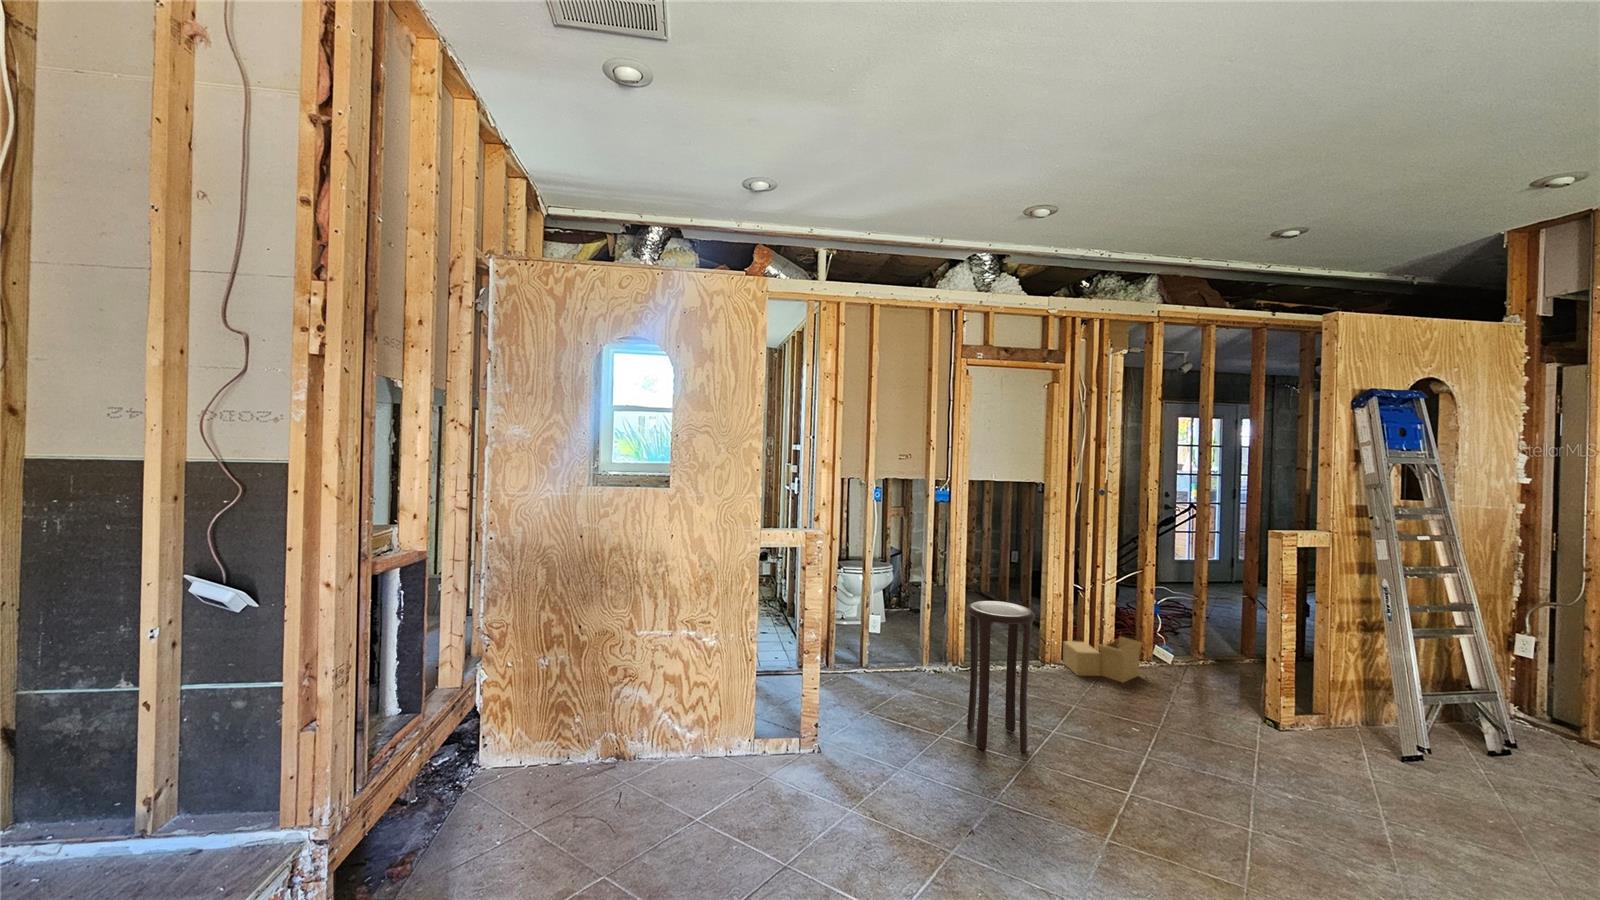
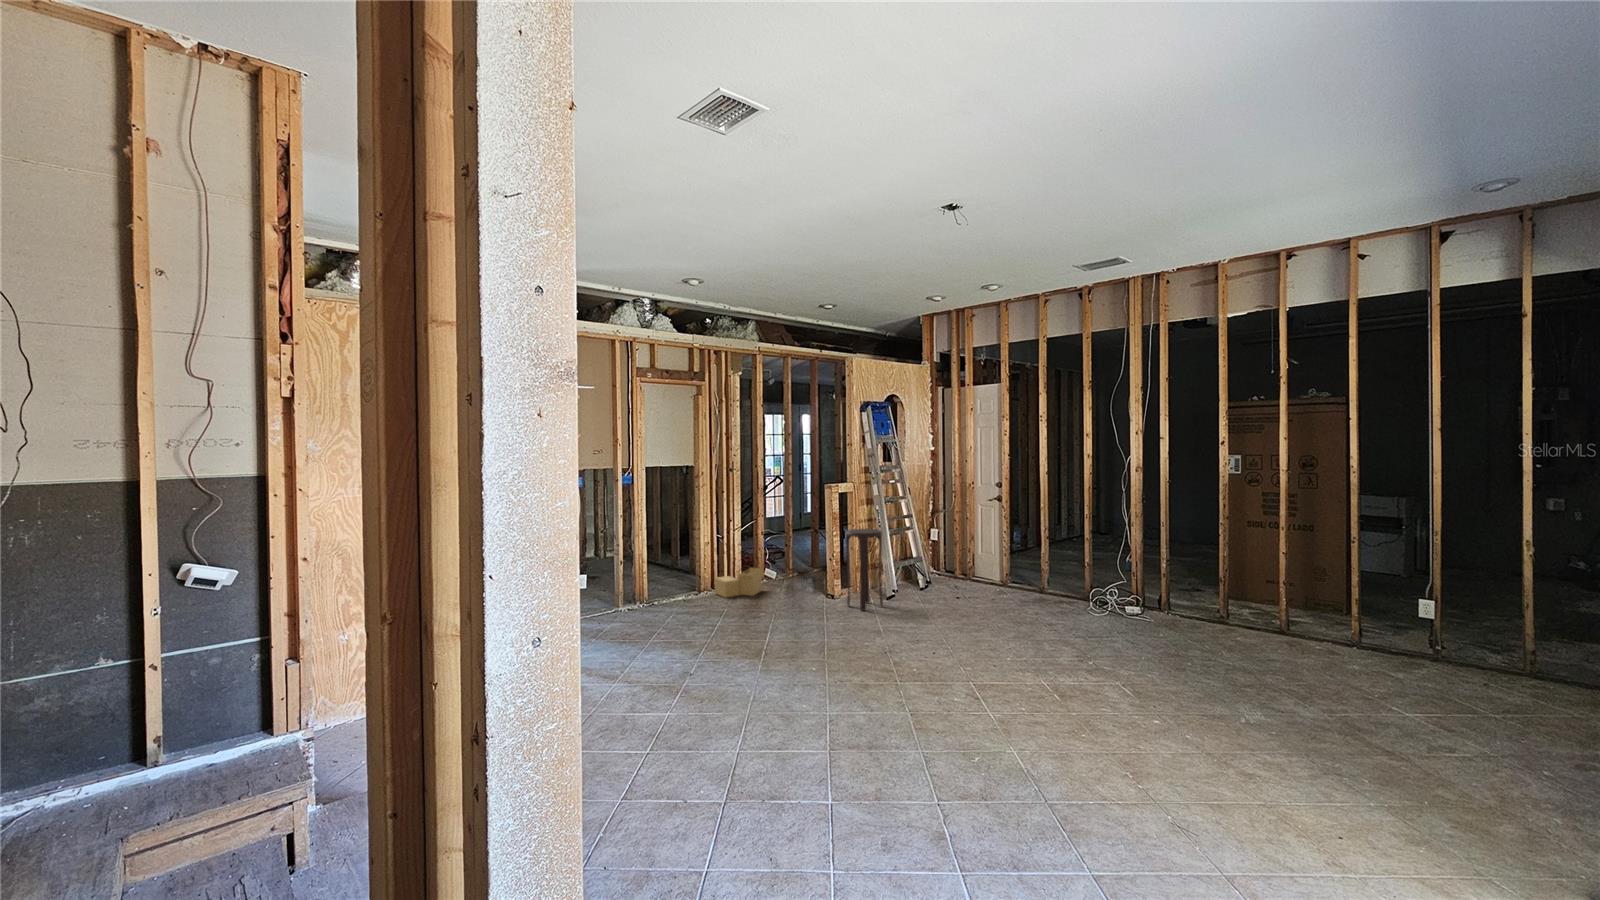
stool: present [967,601,1035,753] -> present [845,529,883,611]

